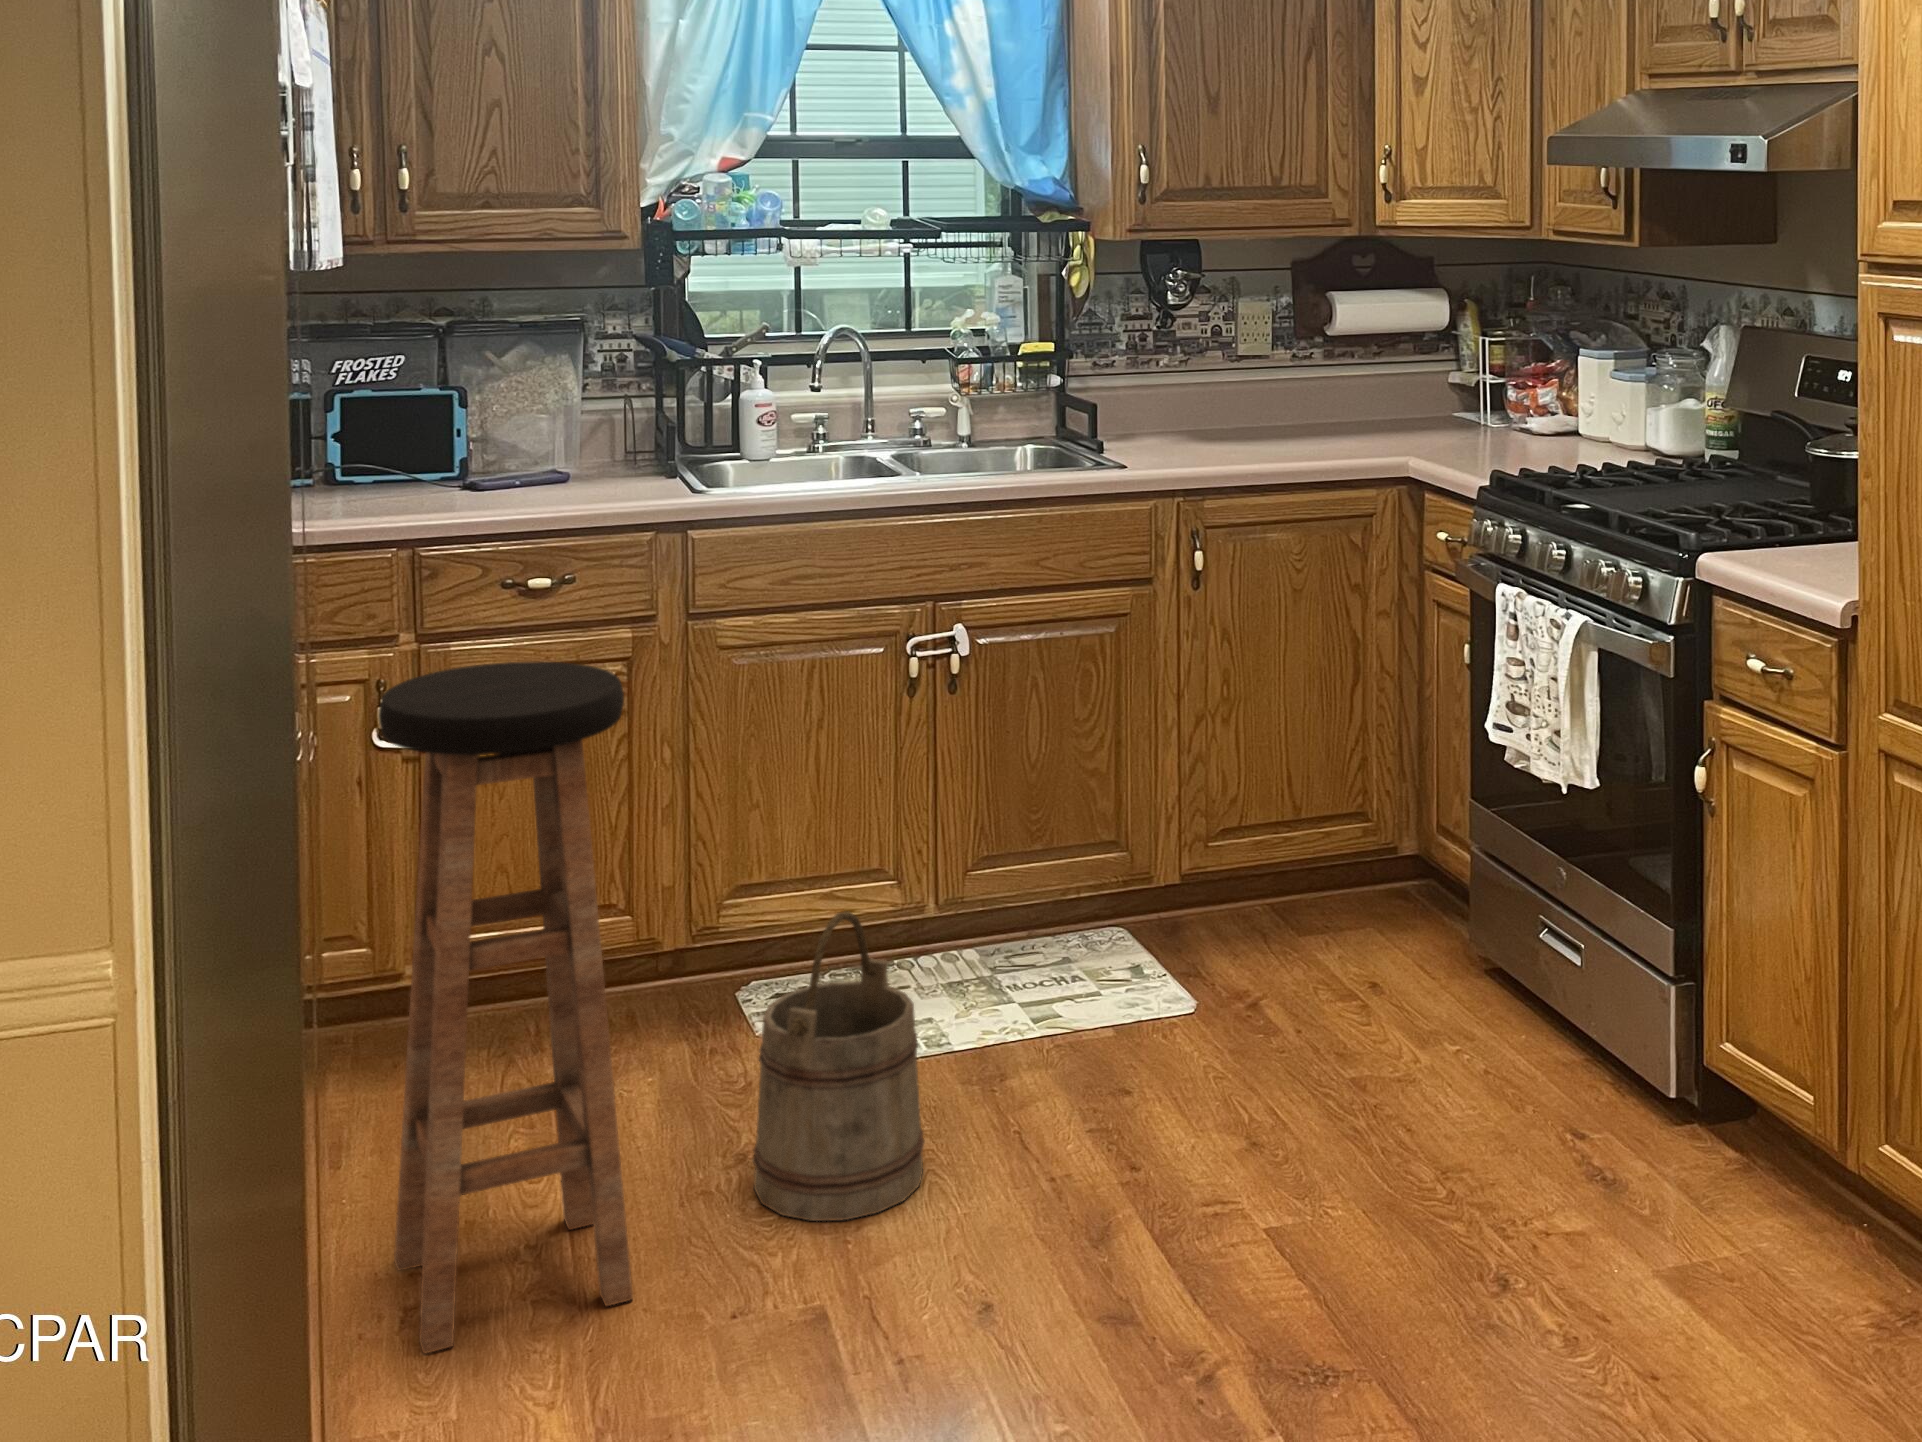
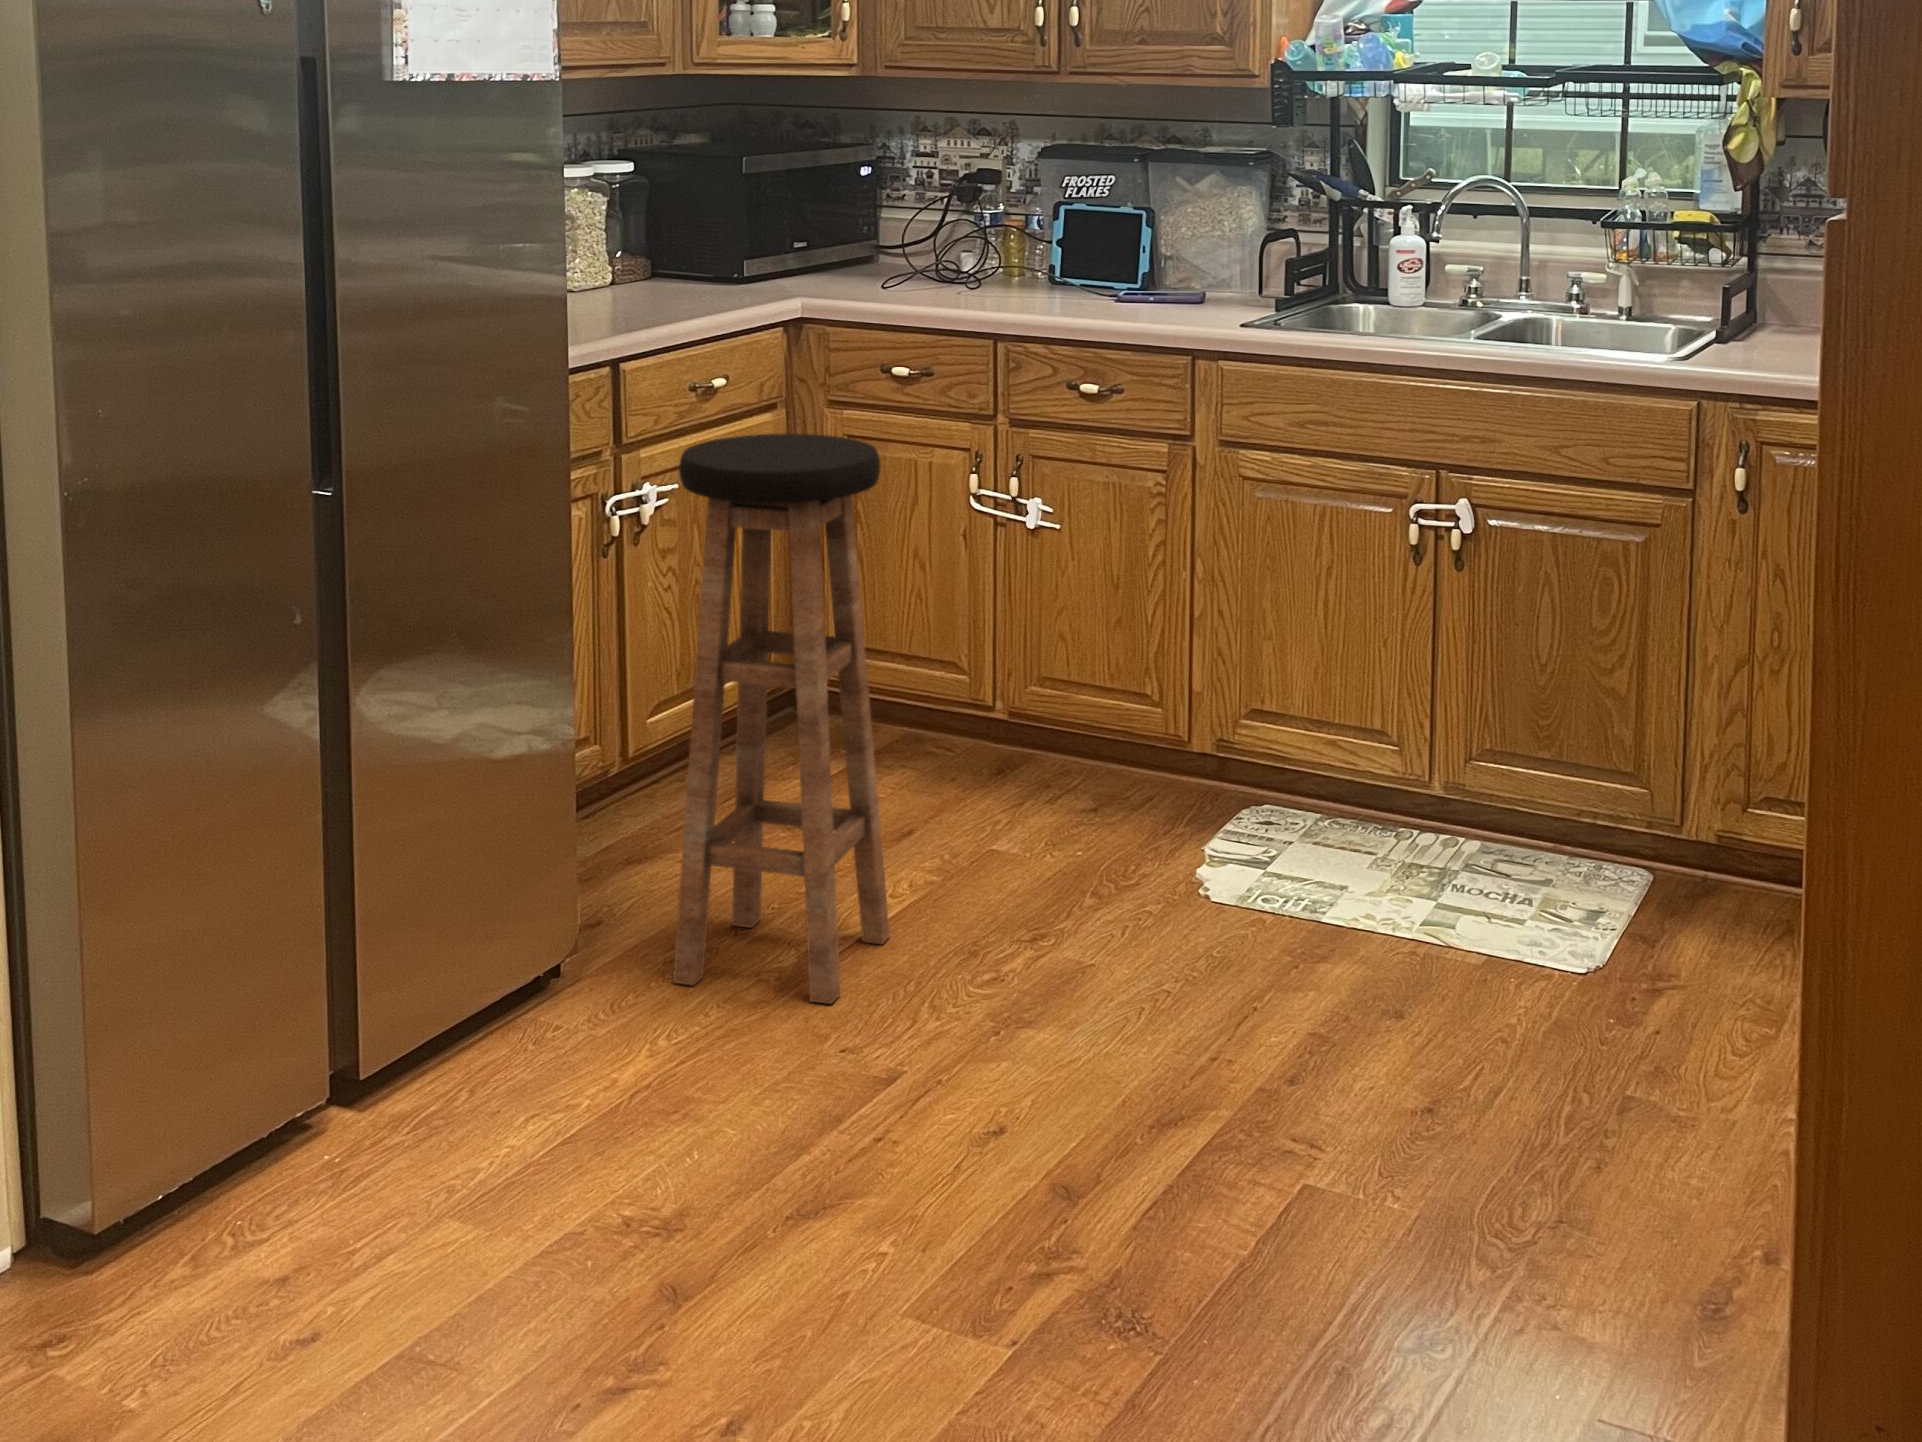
bucket: present [752,911,924,1221] -> none [1007,727,1168,1018]

